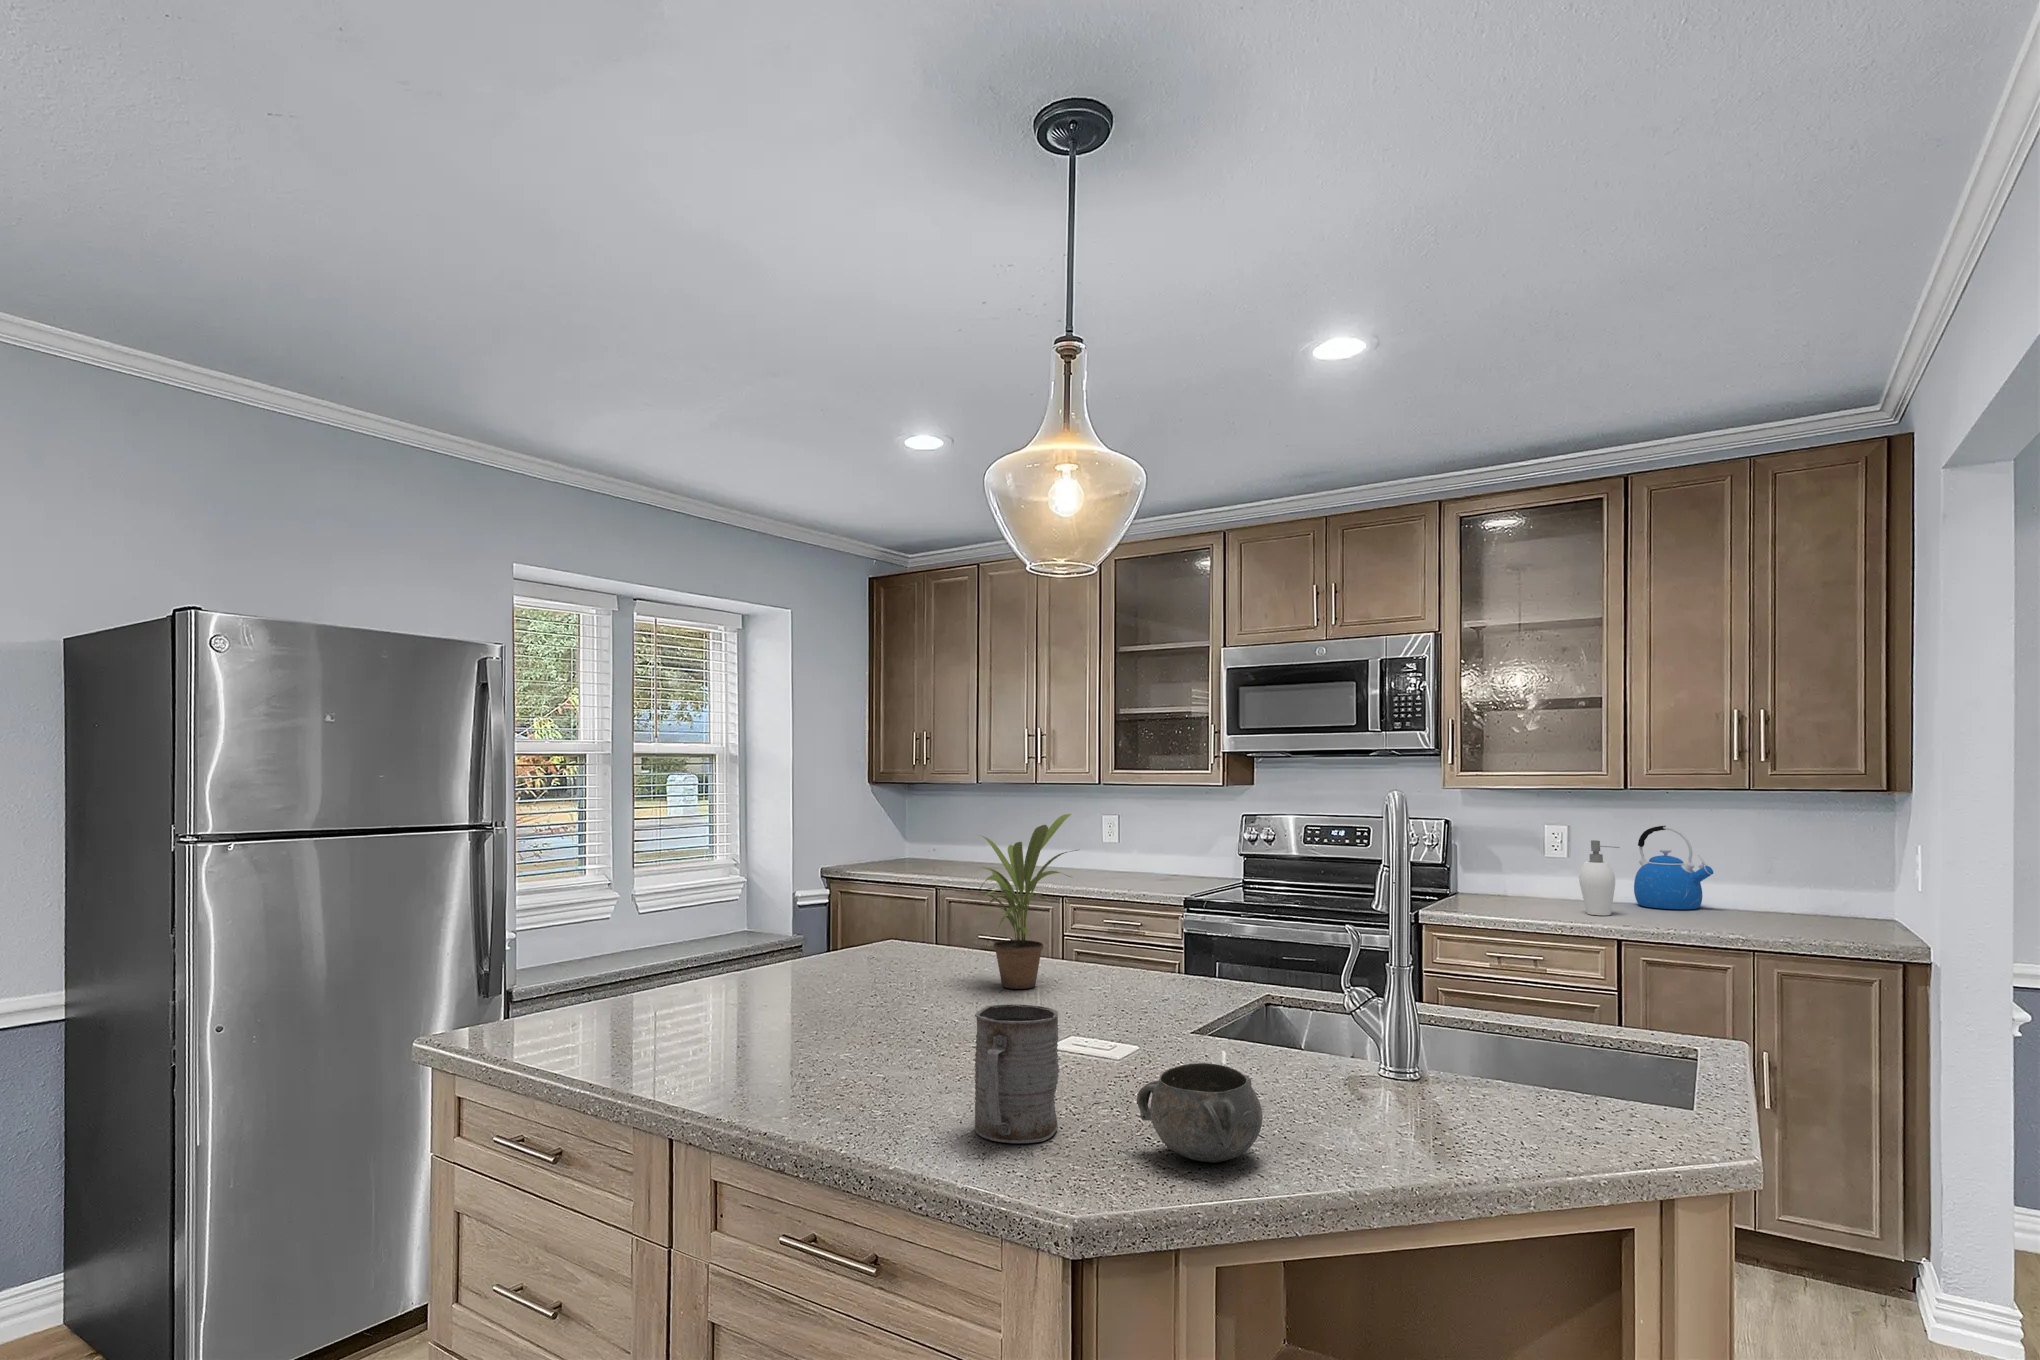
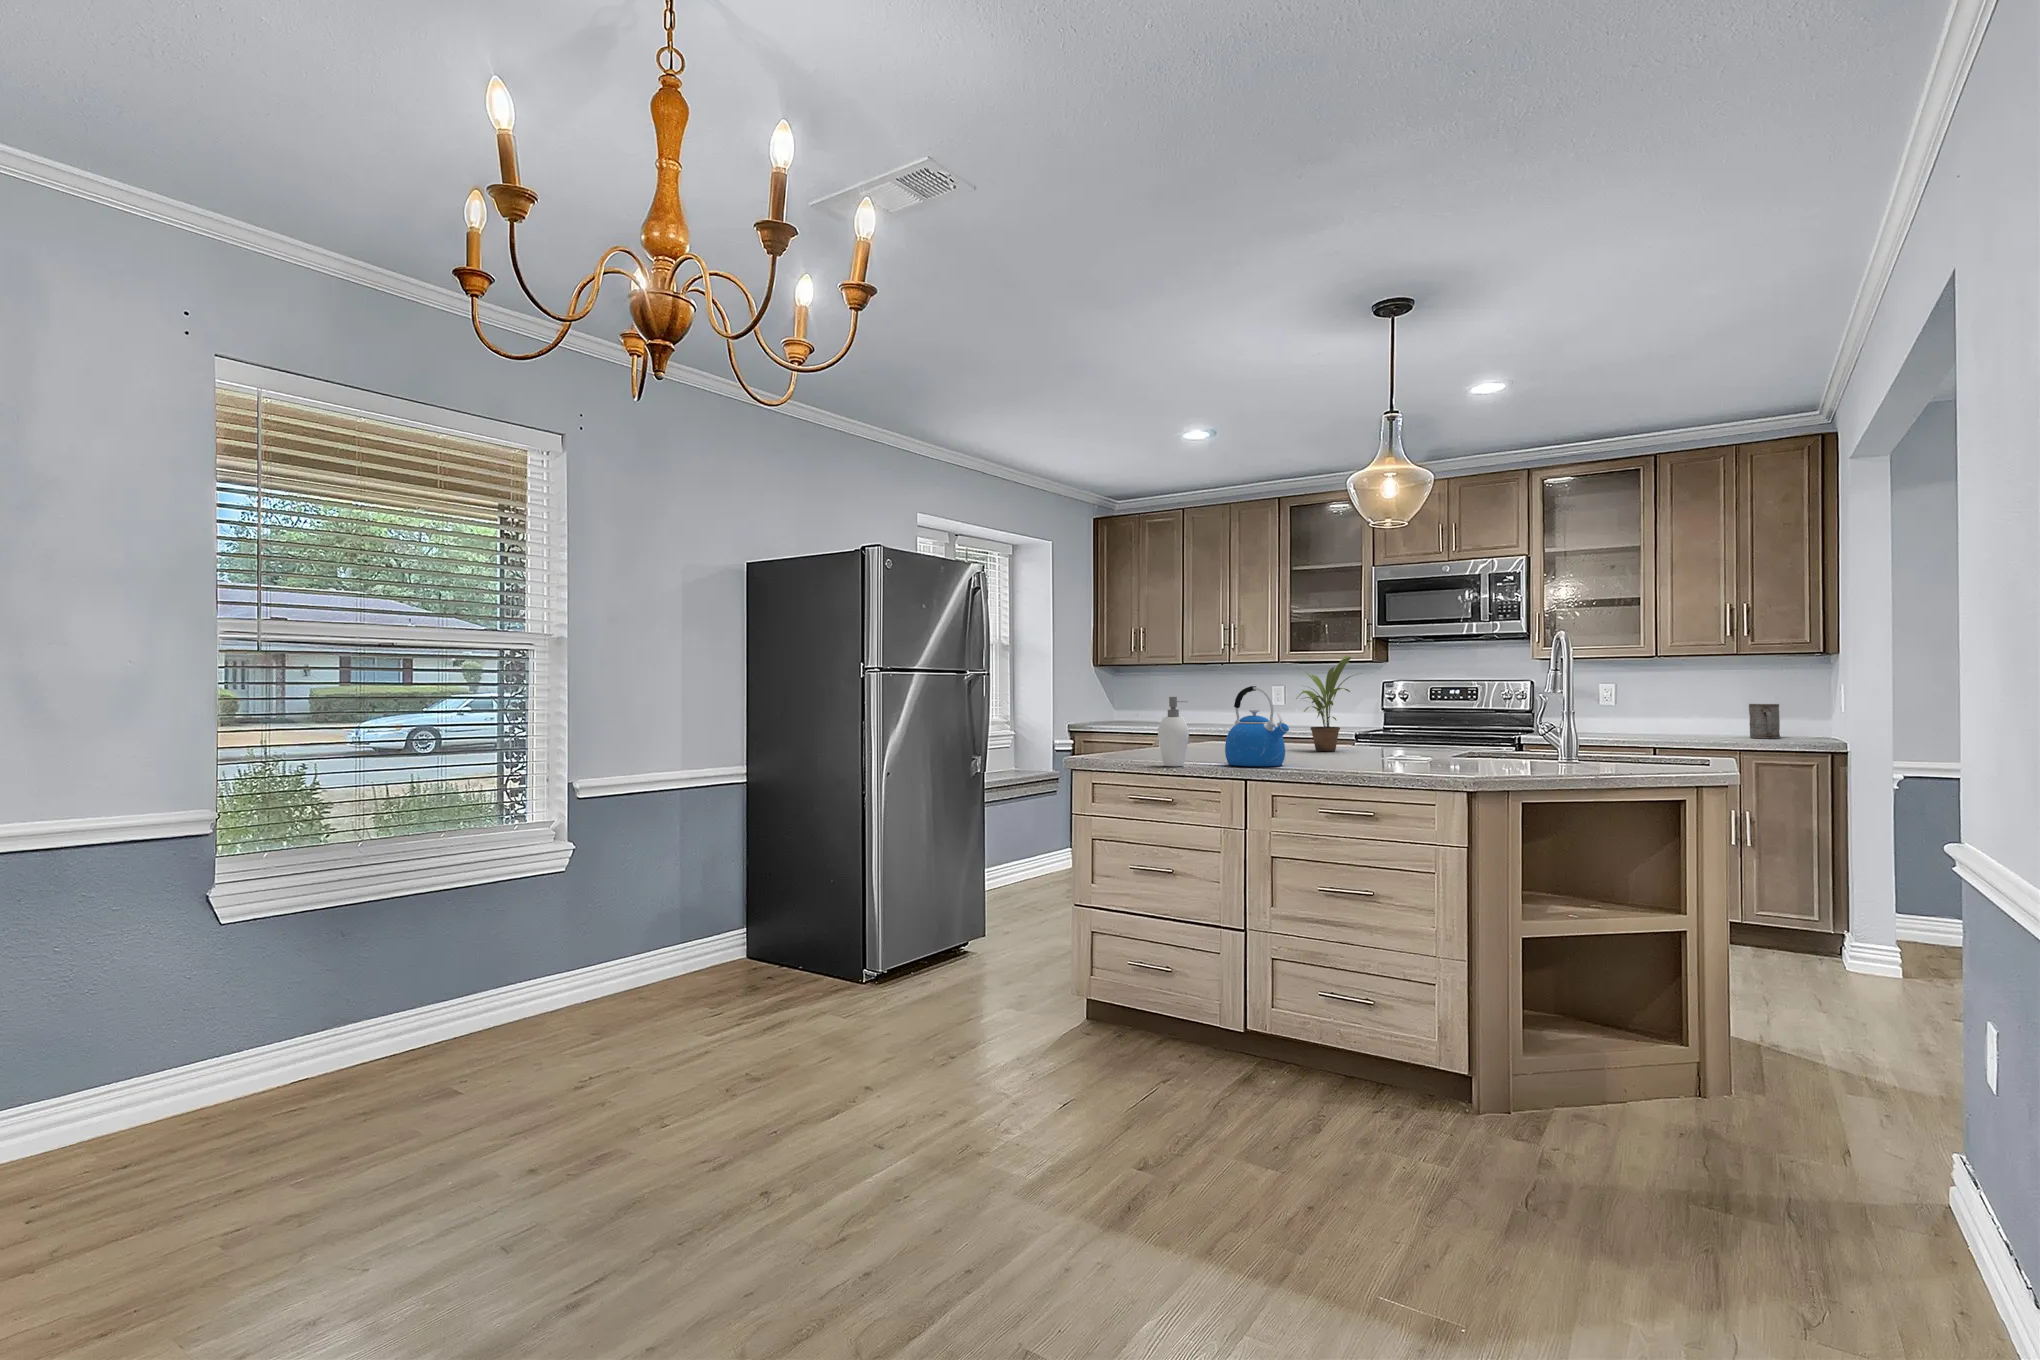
kettle: present [1634,826,1713,909] -> present [1225,686,1289,766]
soap dispenser: present [1579,840,1619,915] -> present [1158,697,1189,766]
mug: present [975,1004,1059,1143] -> present [1749,704,1780,738]
decorative bowl: present [1137,1063,1263,1162] -> none [1473,738,1534,775]

